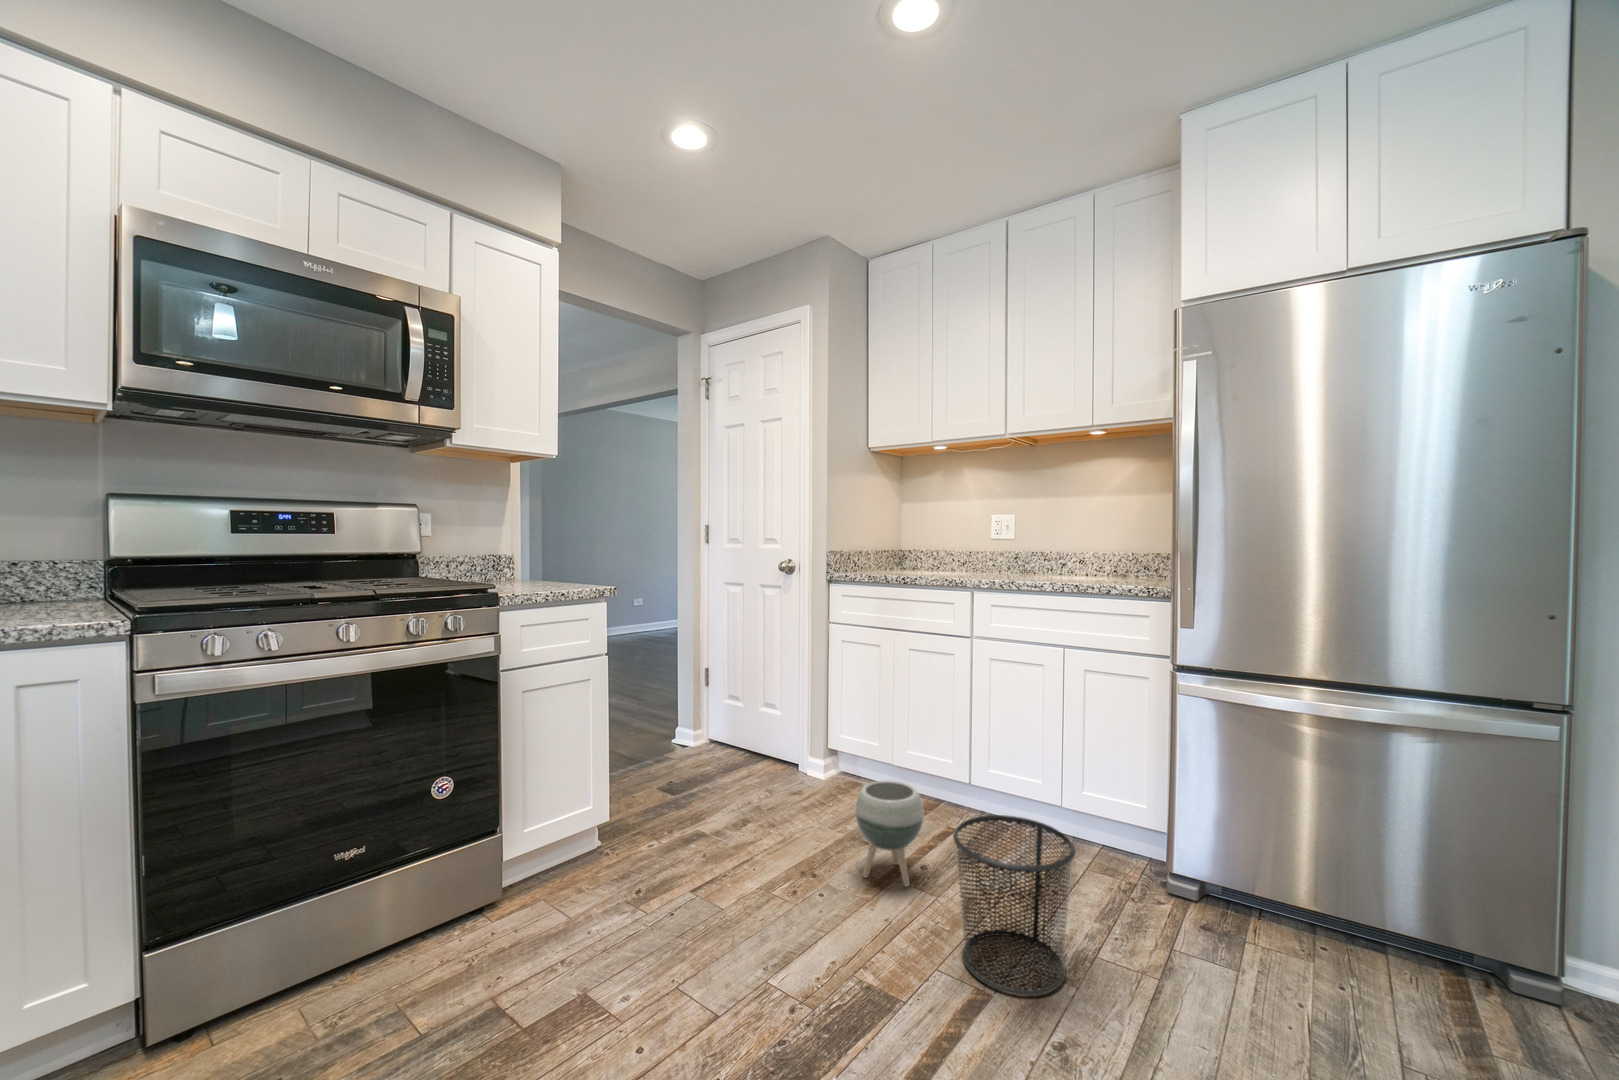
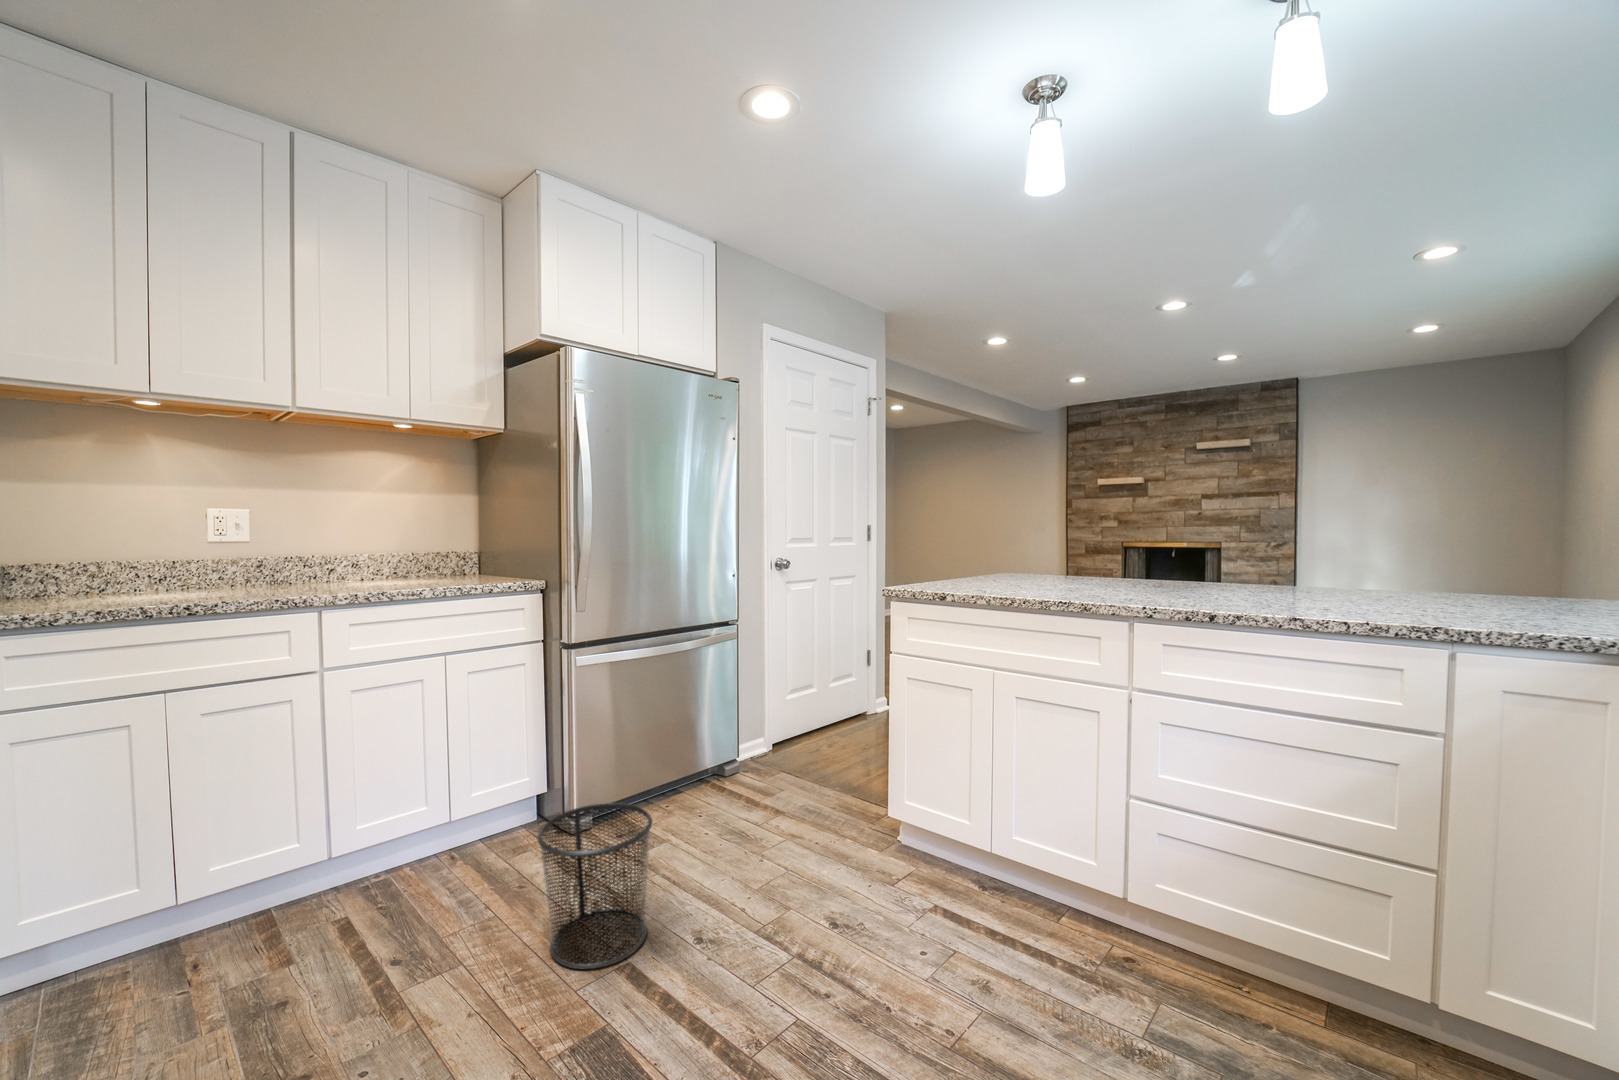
planter: present [855,781,924,887] -> none [323,871,431,1028]

